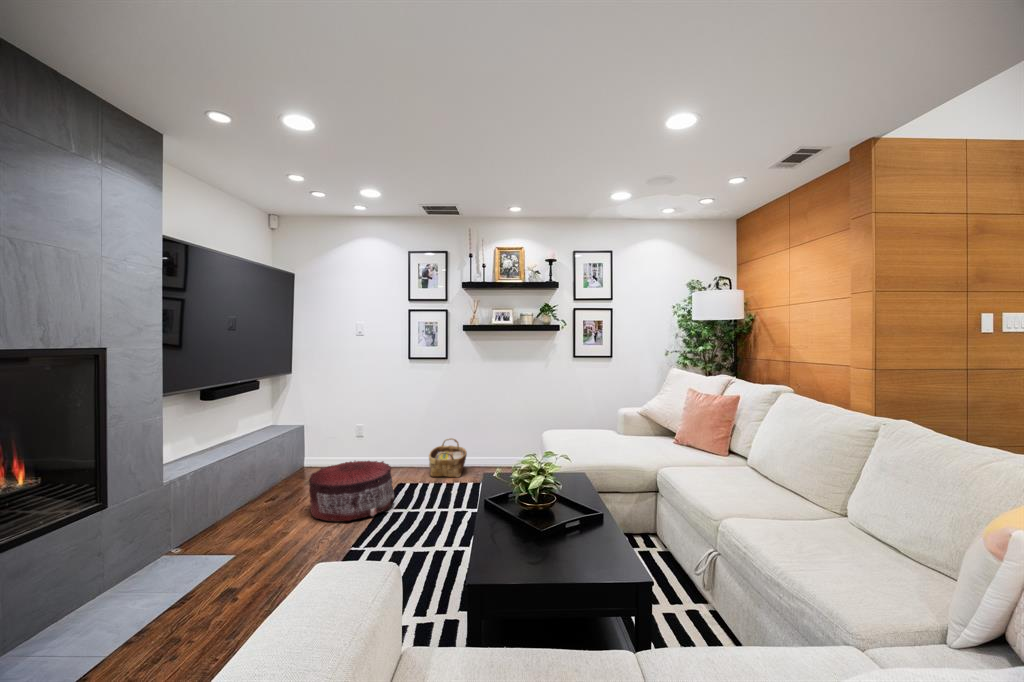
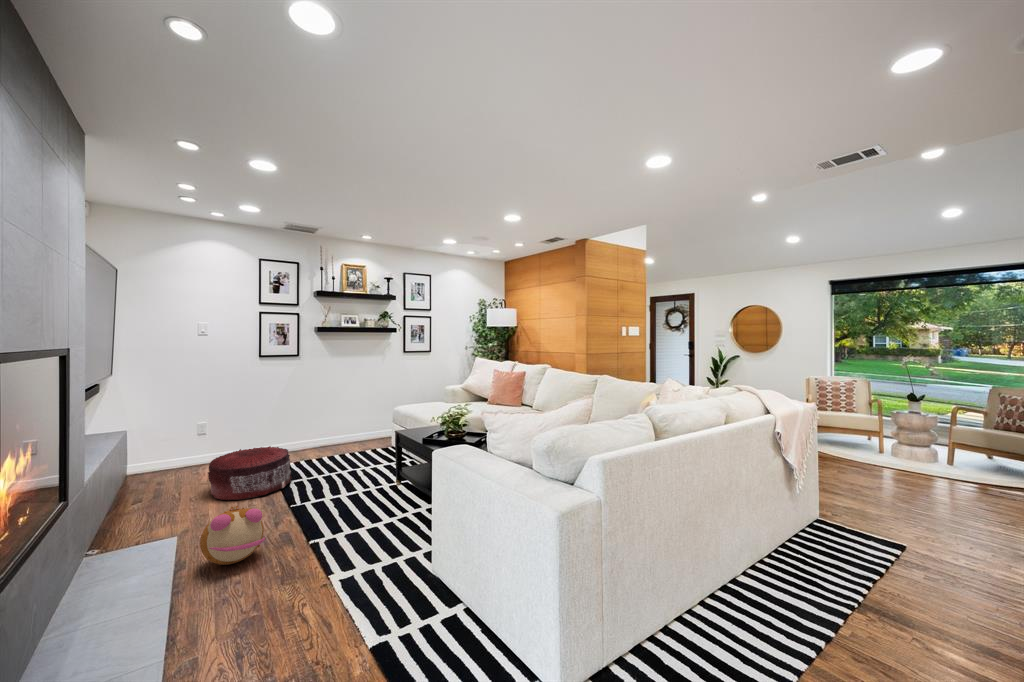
woven basket: present [429,438,467,477] -> none [290,424,325,458]
plush toy: none [161,543,250,618] -> present [200,506,265,565]

